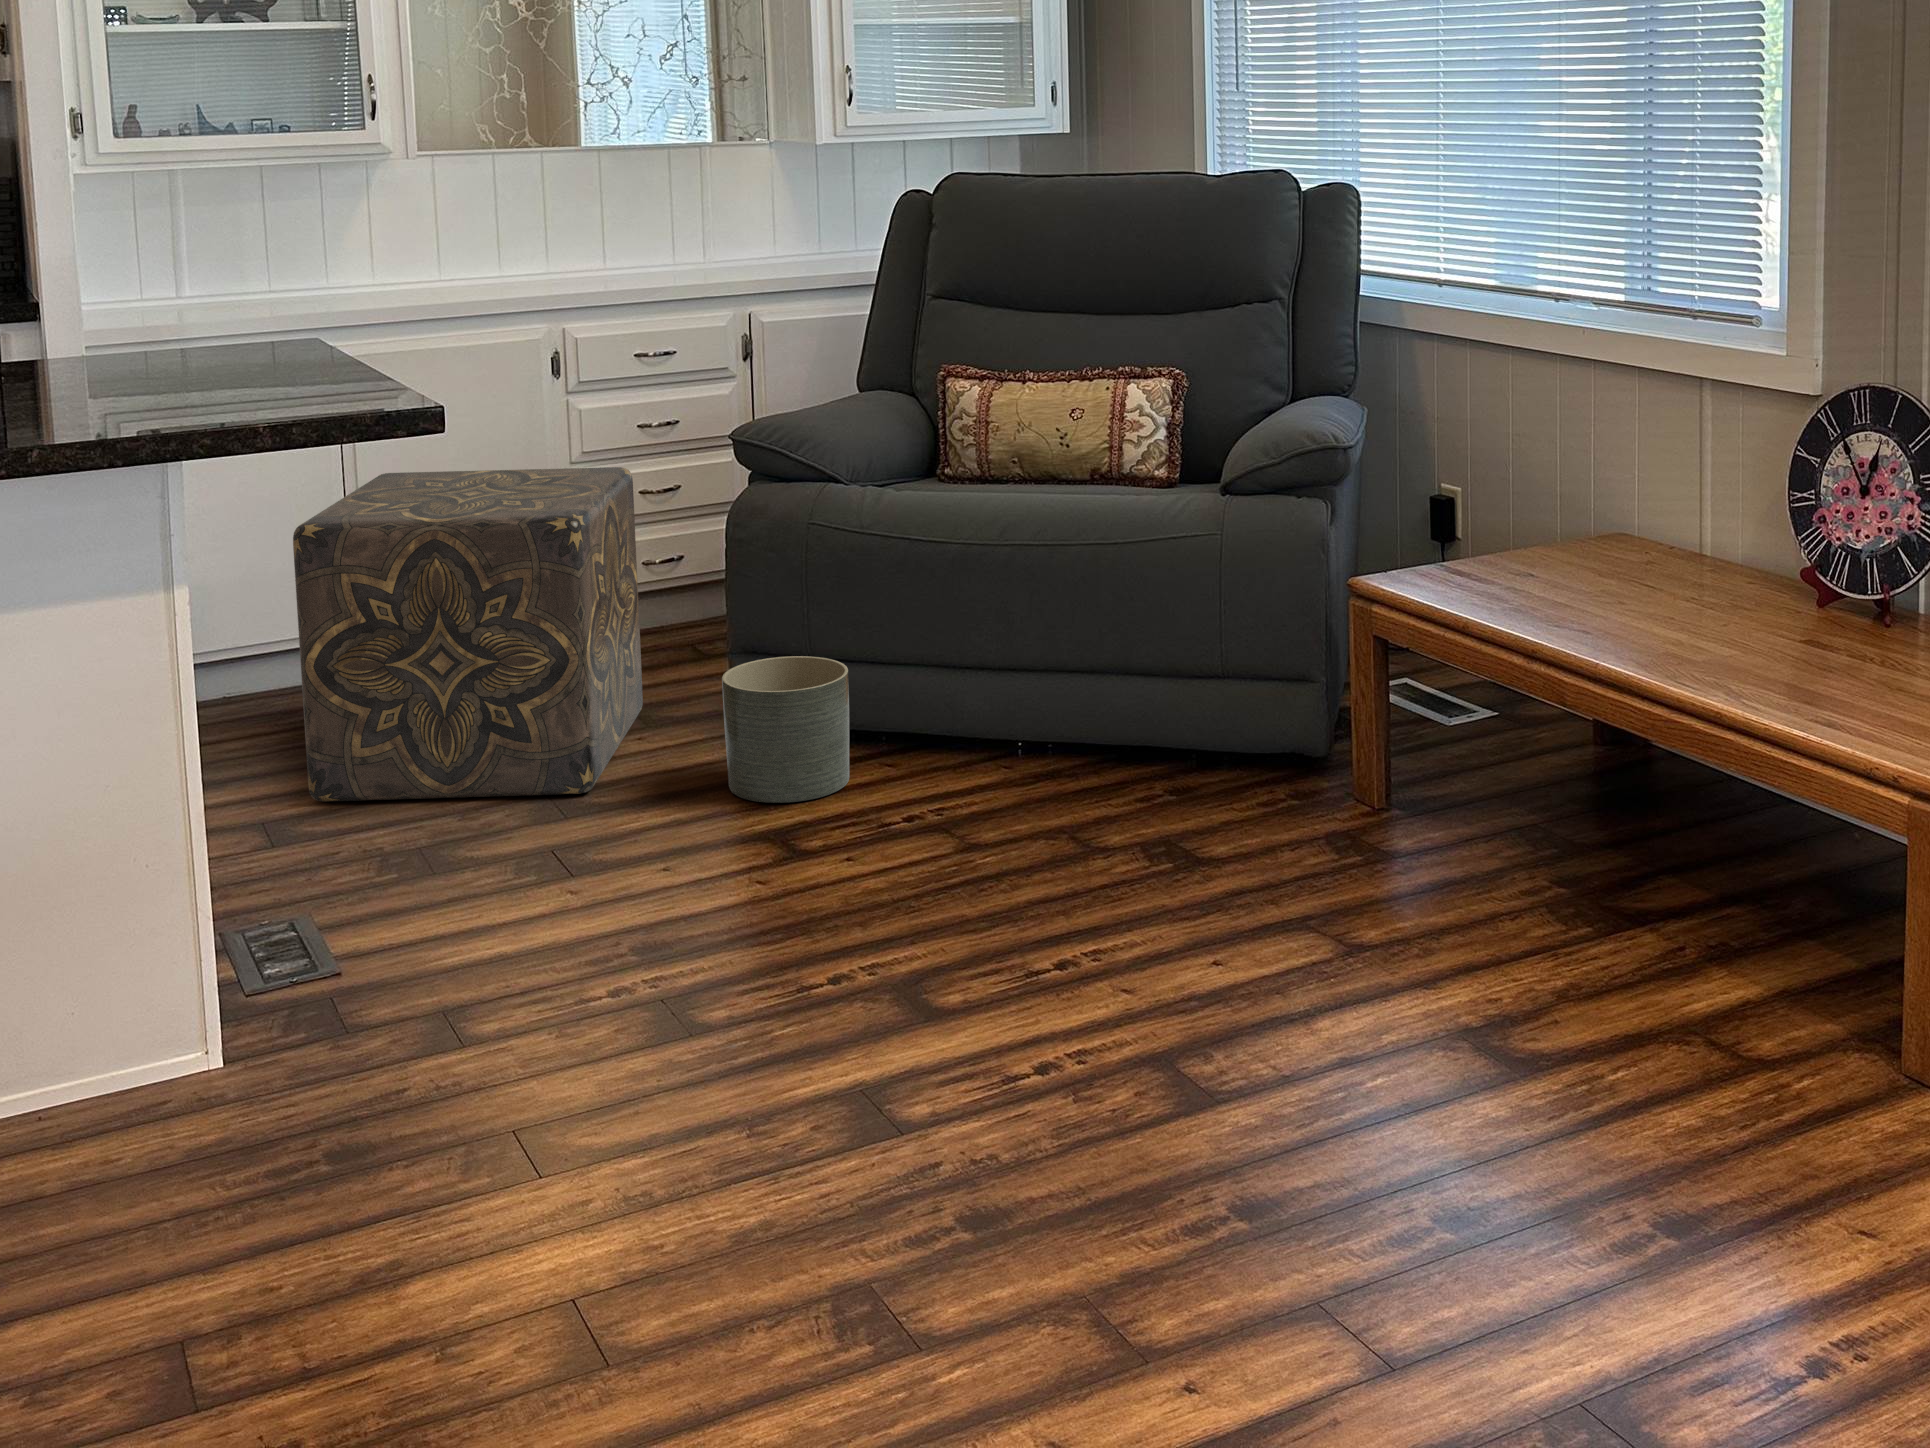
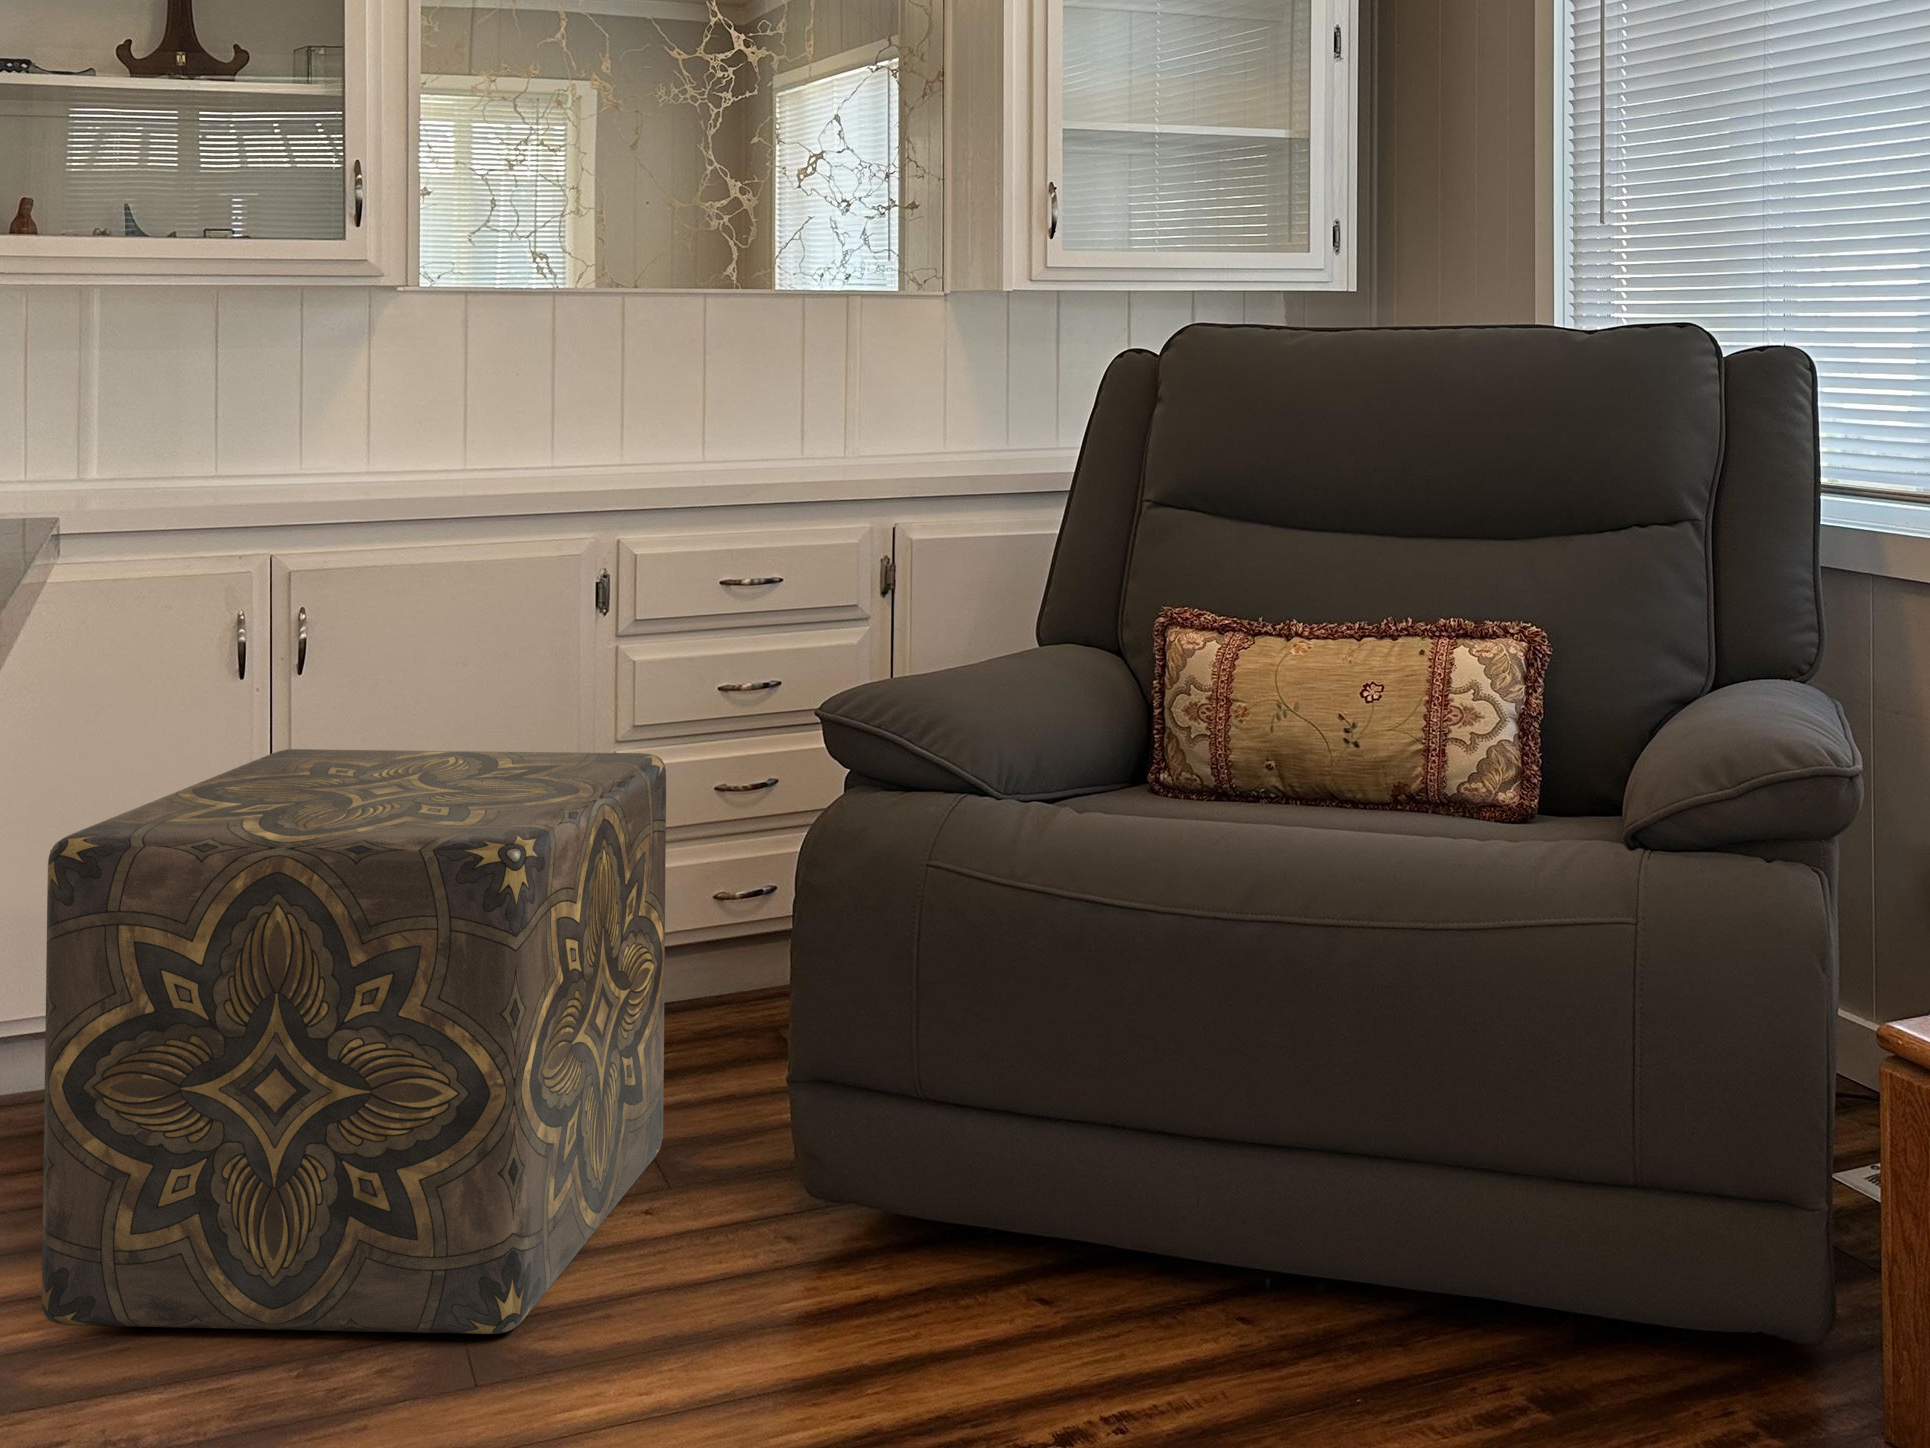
planter: present [722,656,849,803] -> none [750,1095,970,1380]

